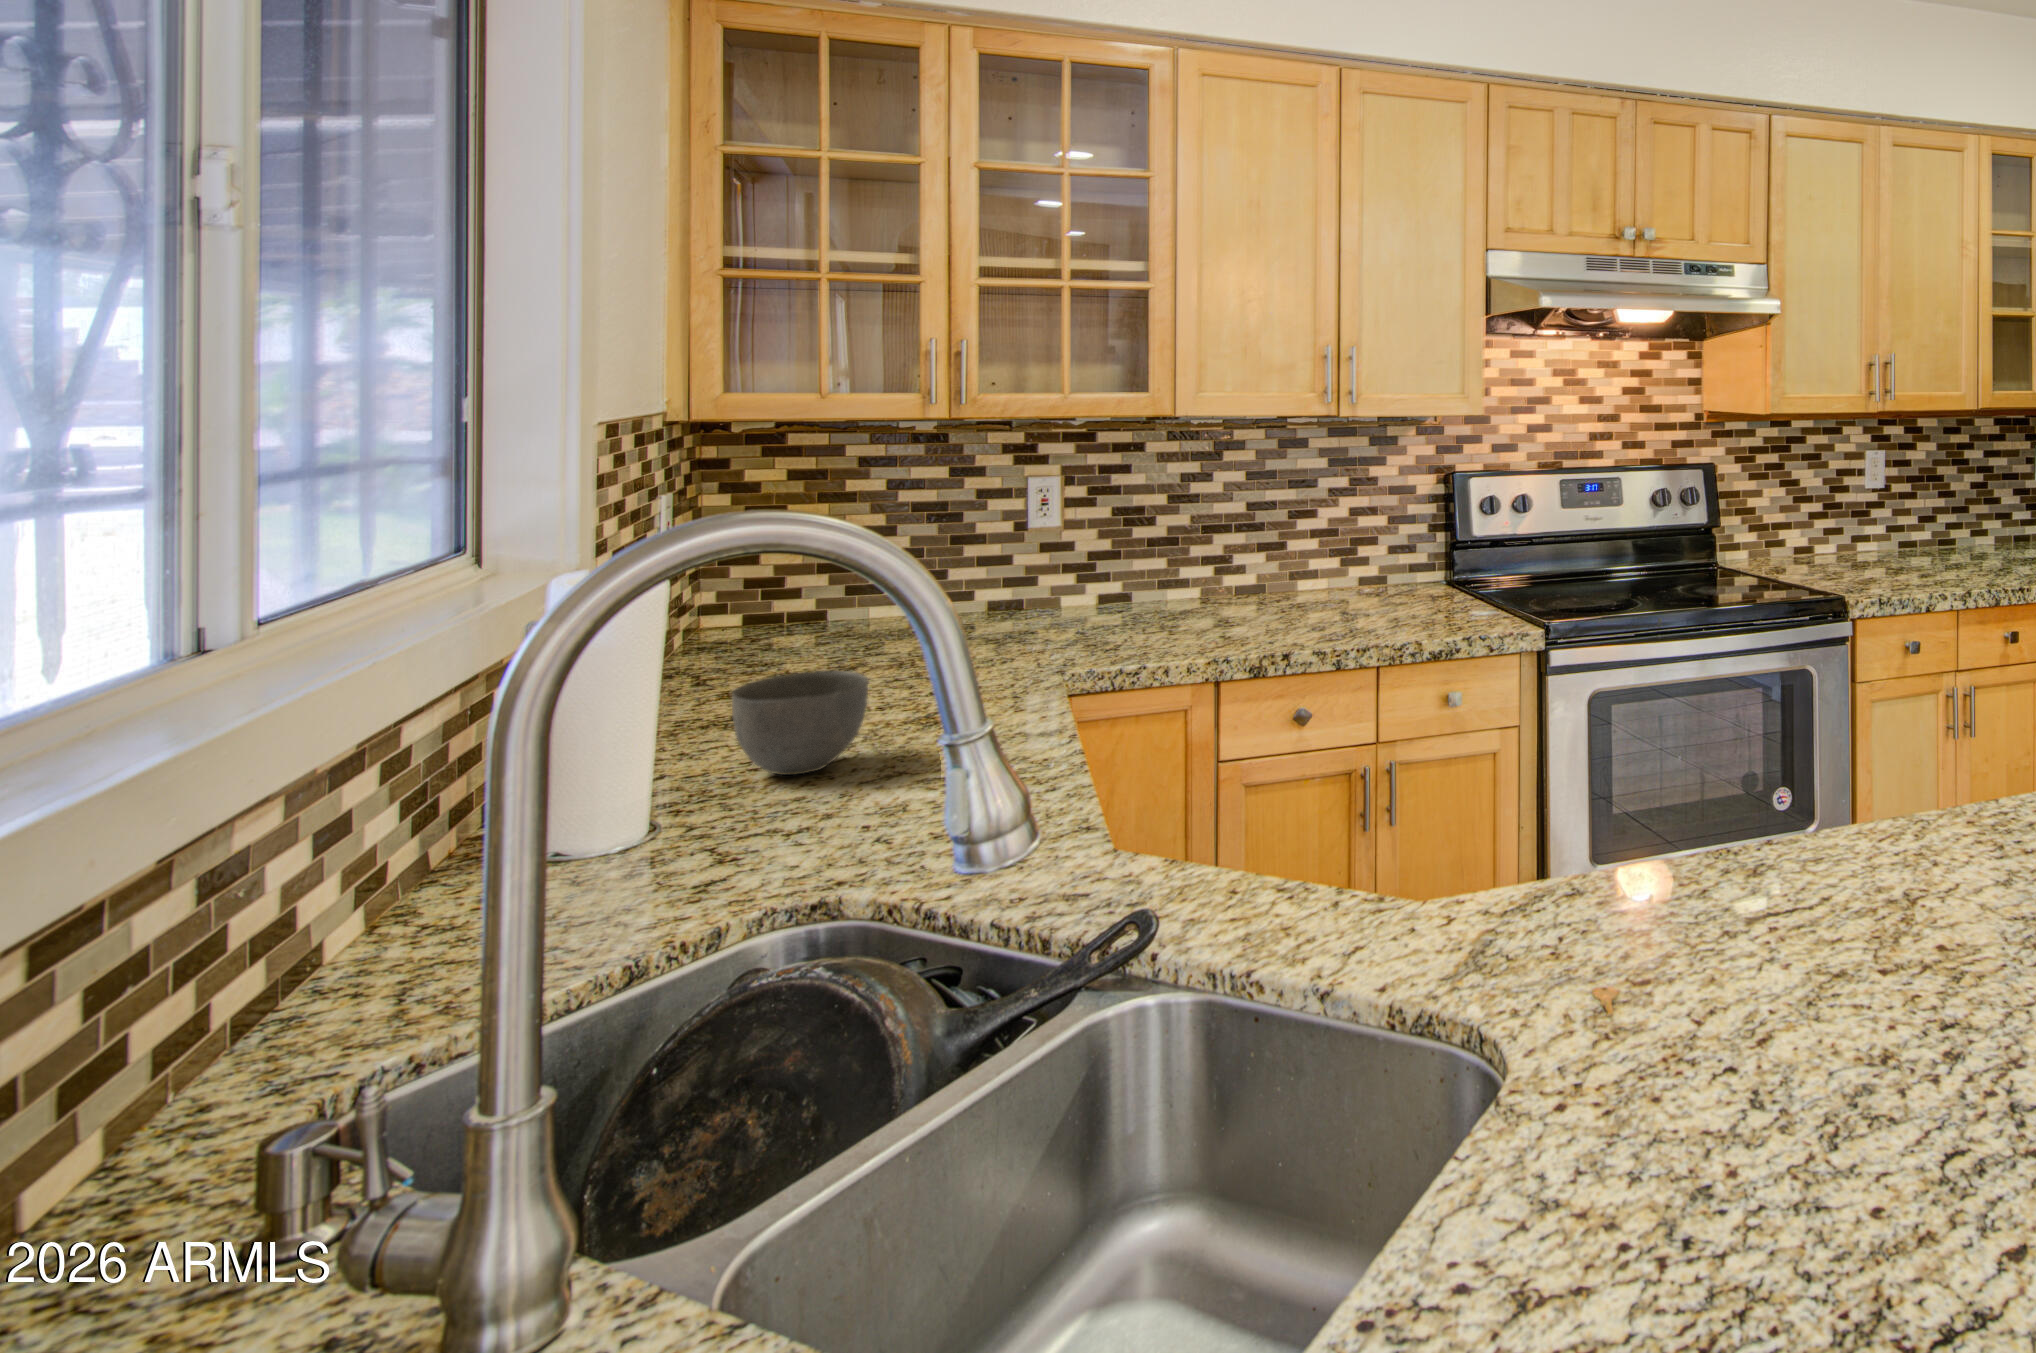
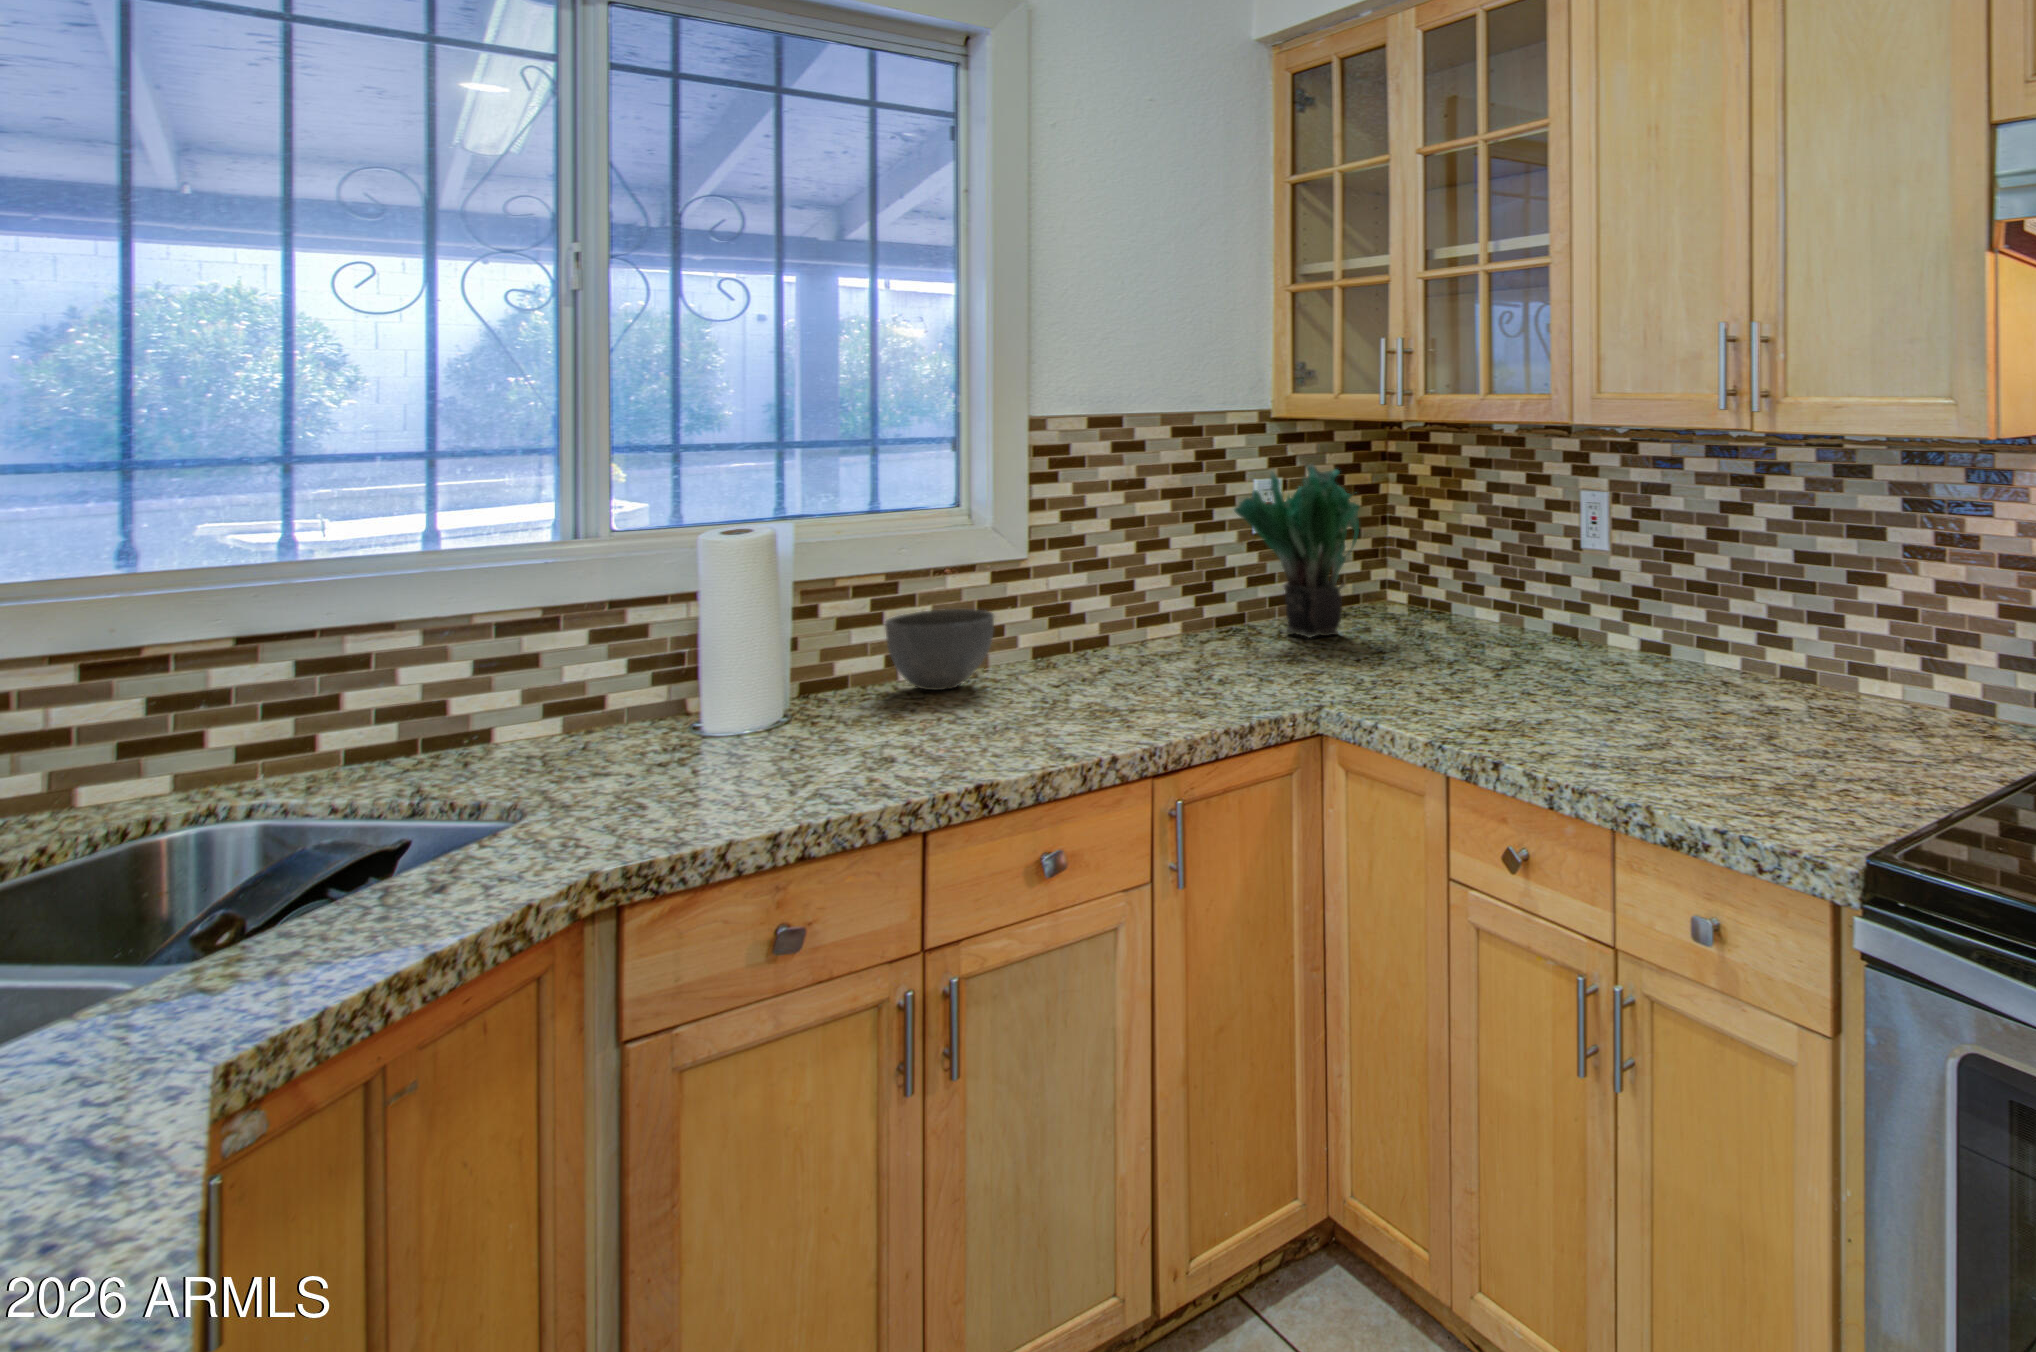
potted plant: none [735,476,857,667] -> present [1234,465,1359,638]

